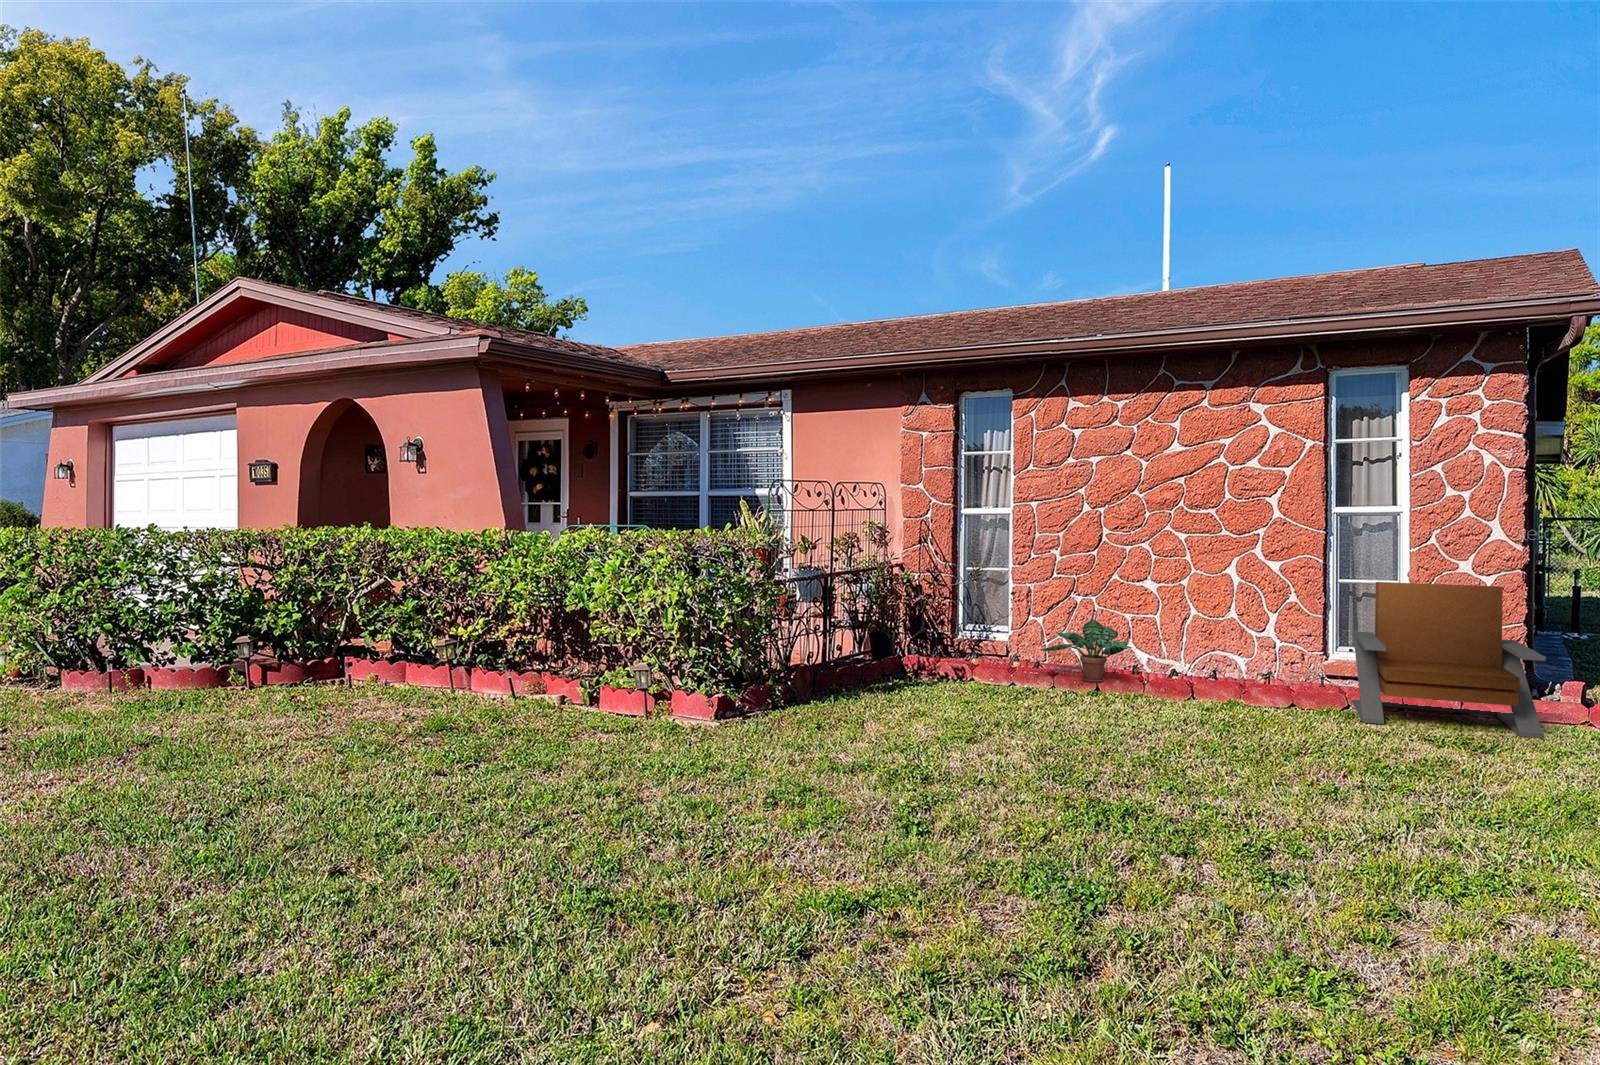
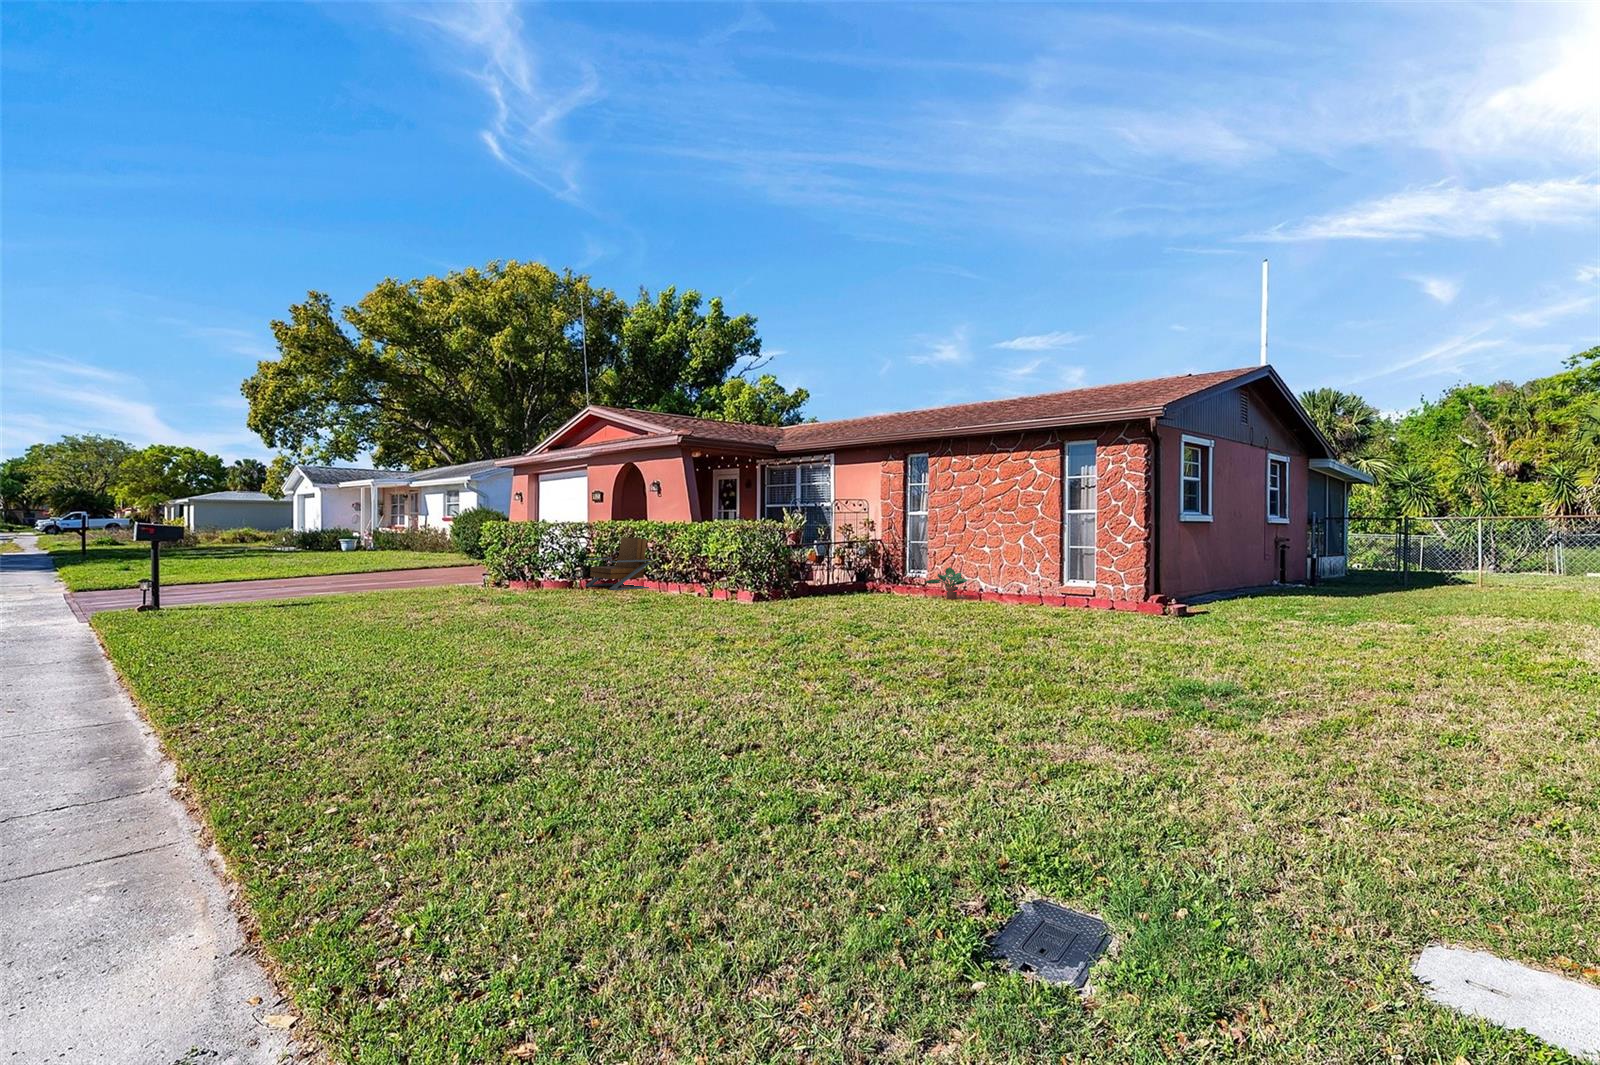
lounge chair: present [1352,582,1546,738] -> present [586,538,650,590]

